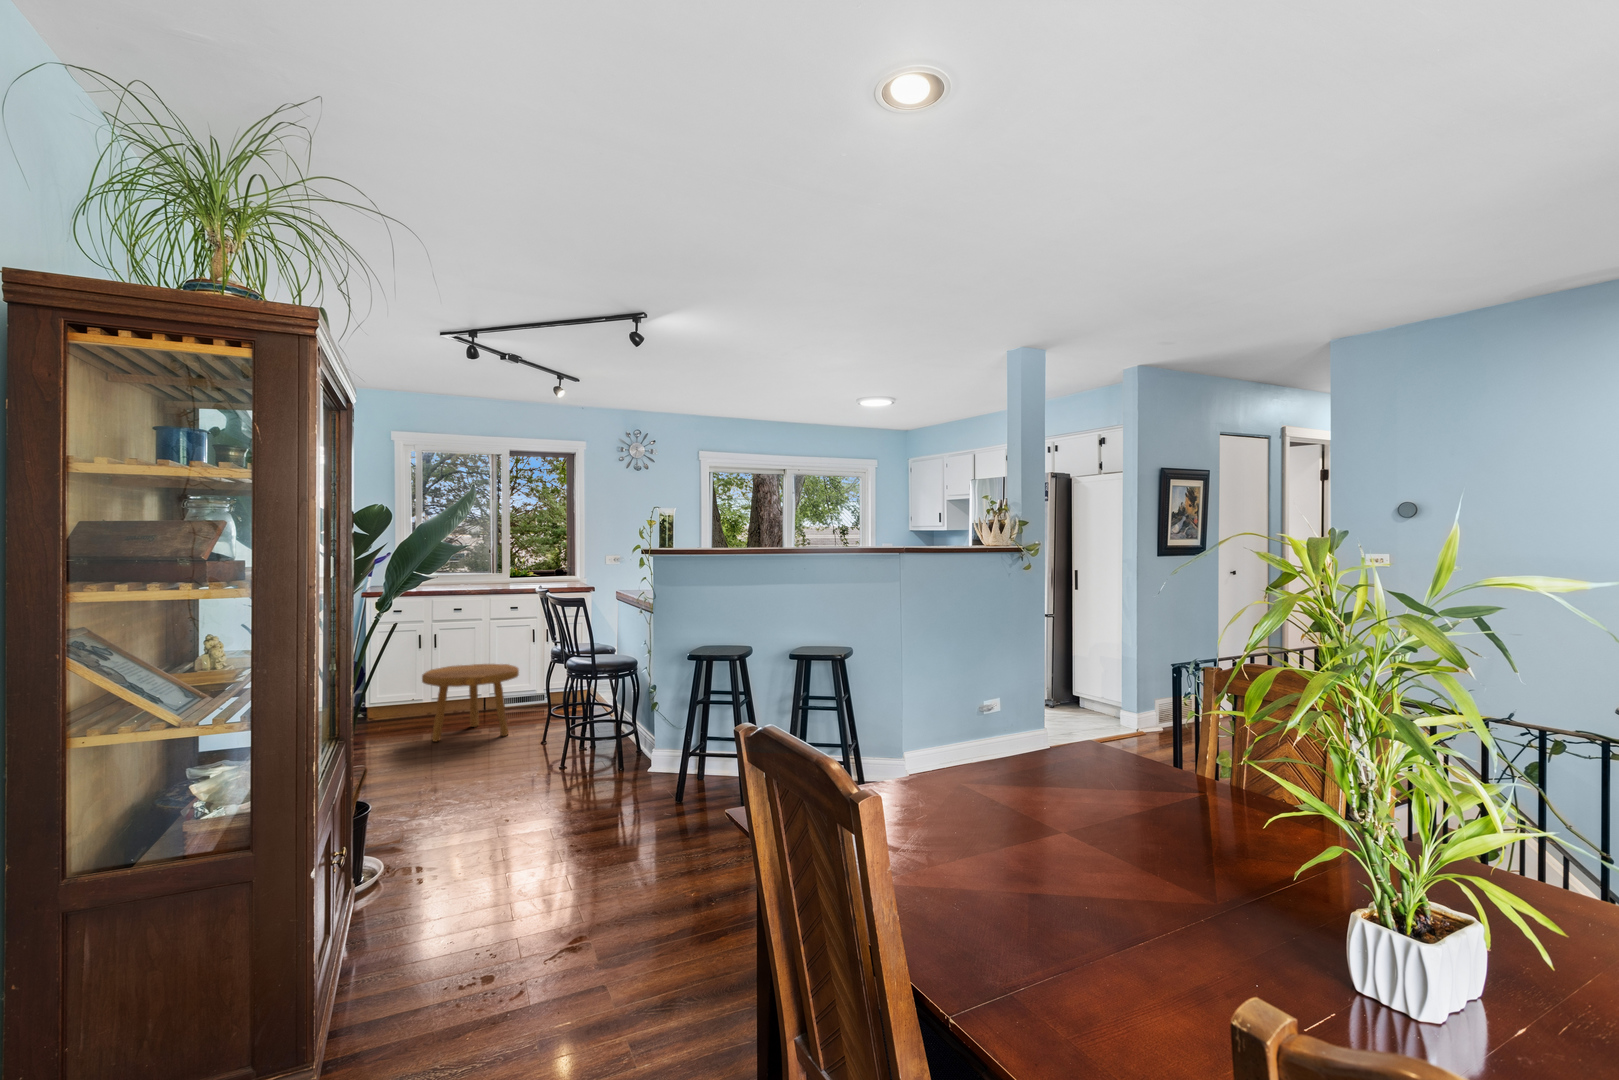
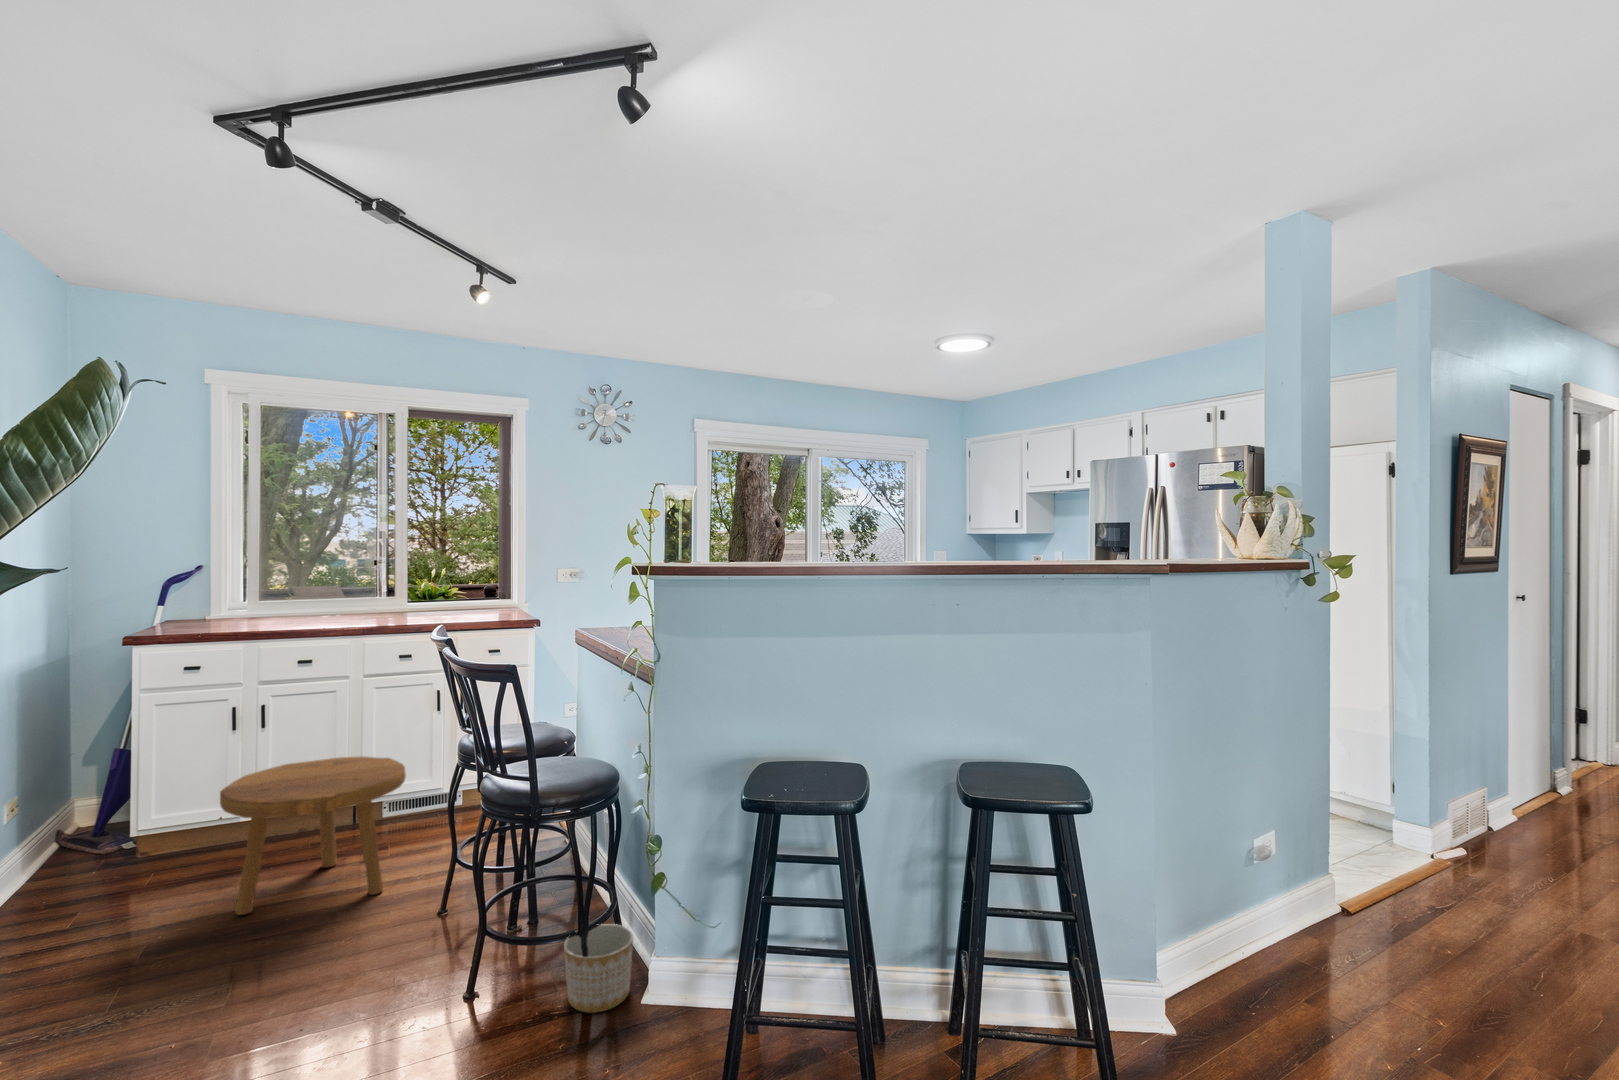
planter: none [608,734,643,771] -> present [564,924,633,1013]

